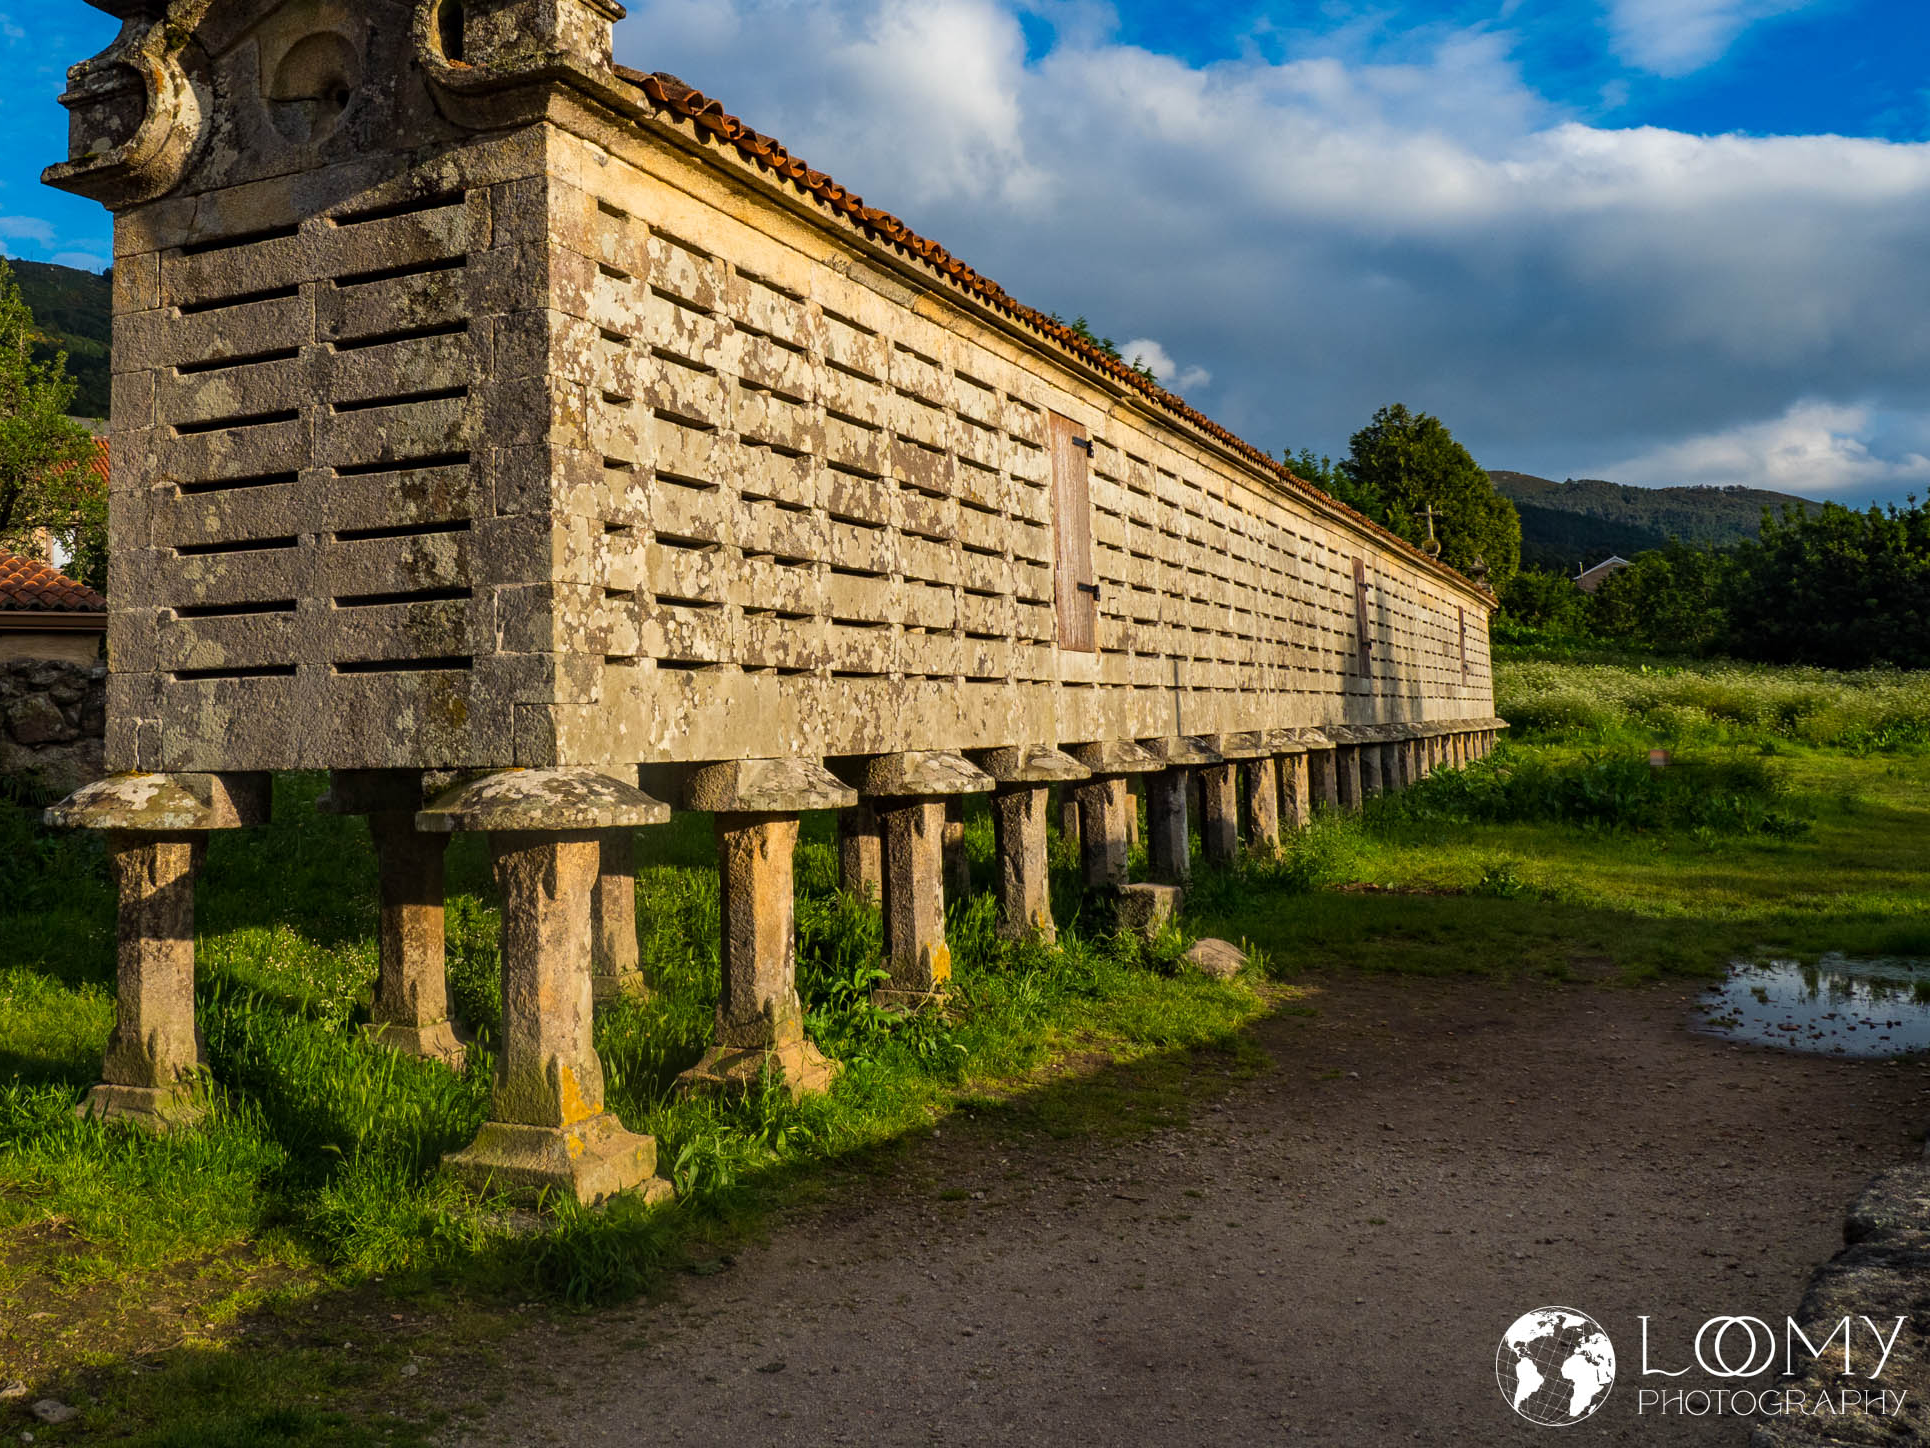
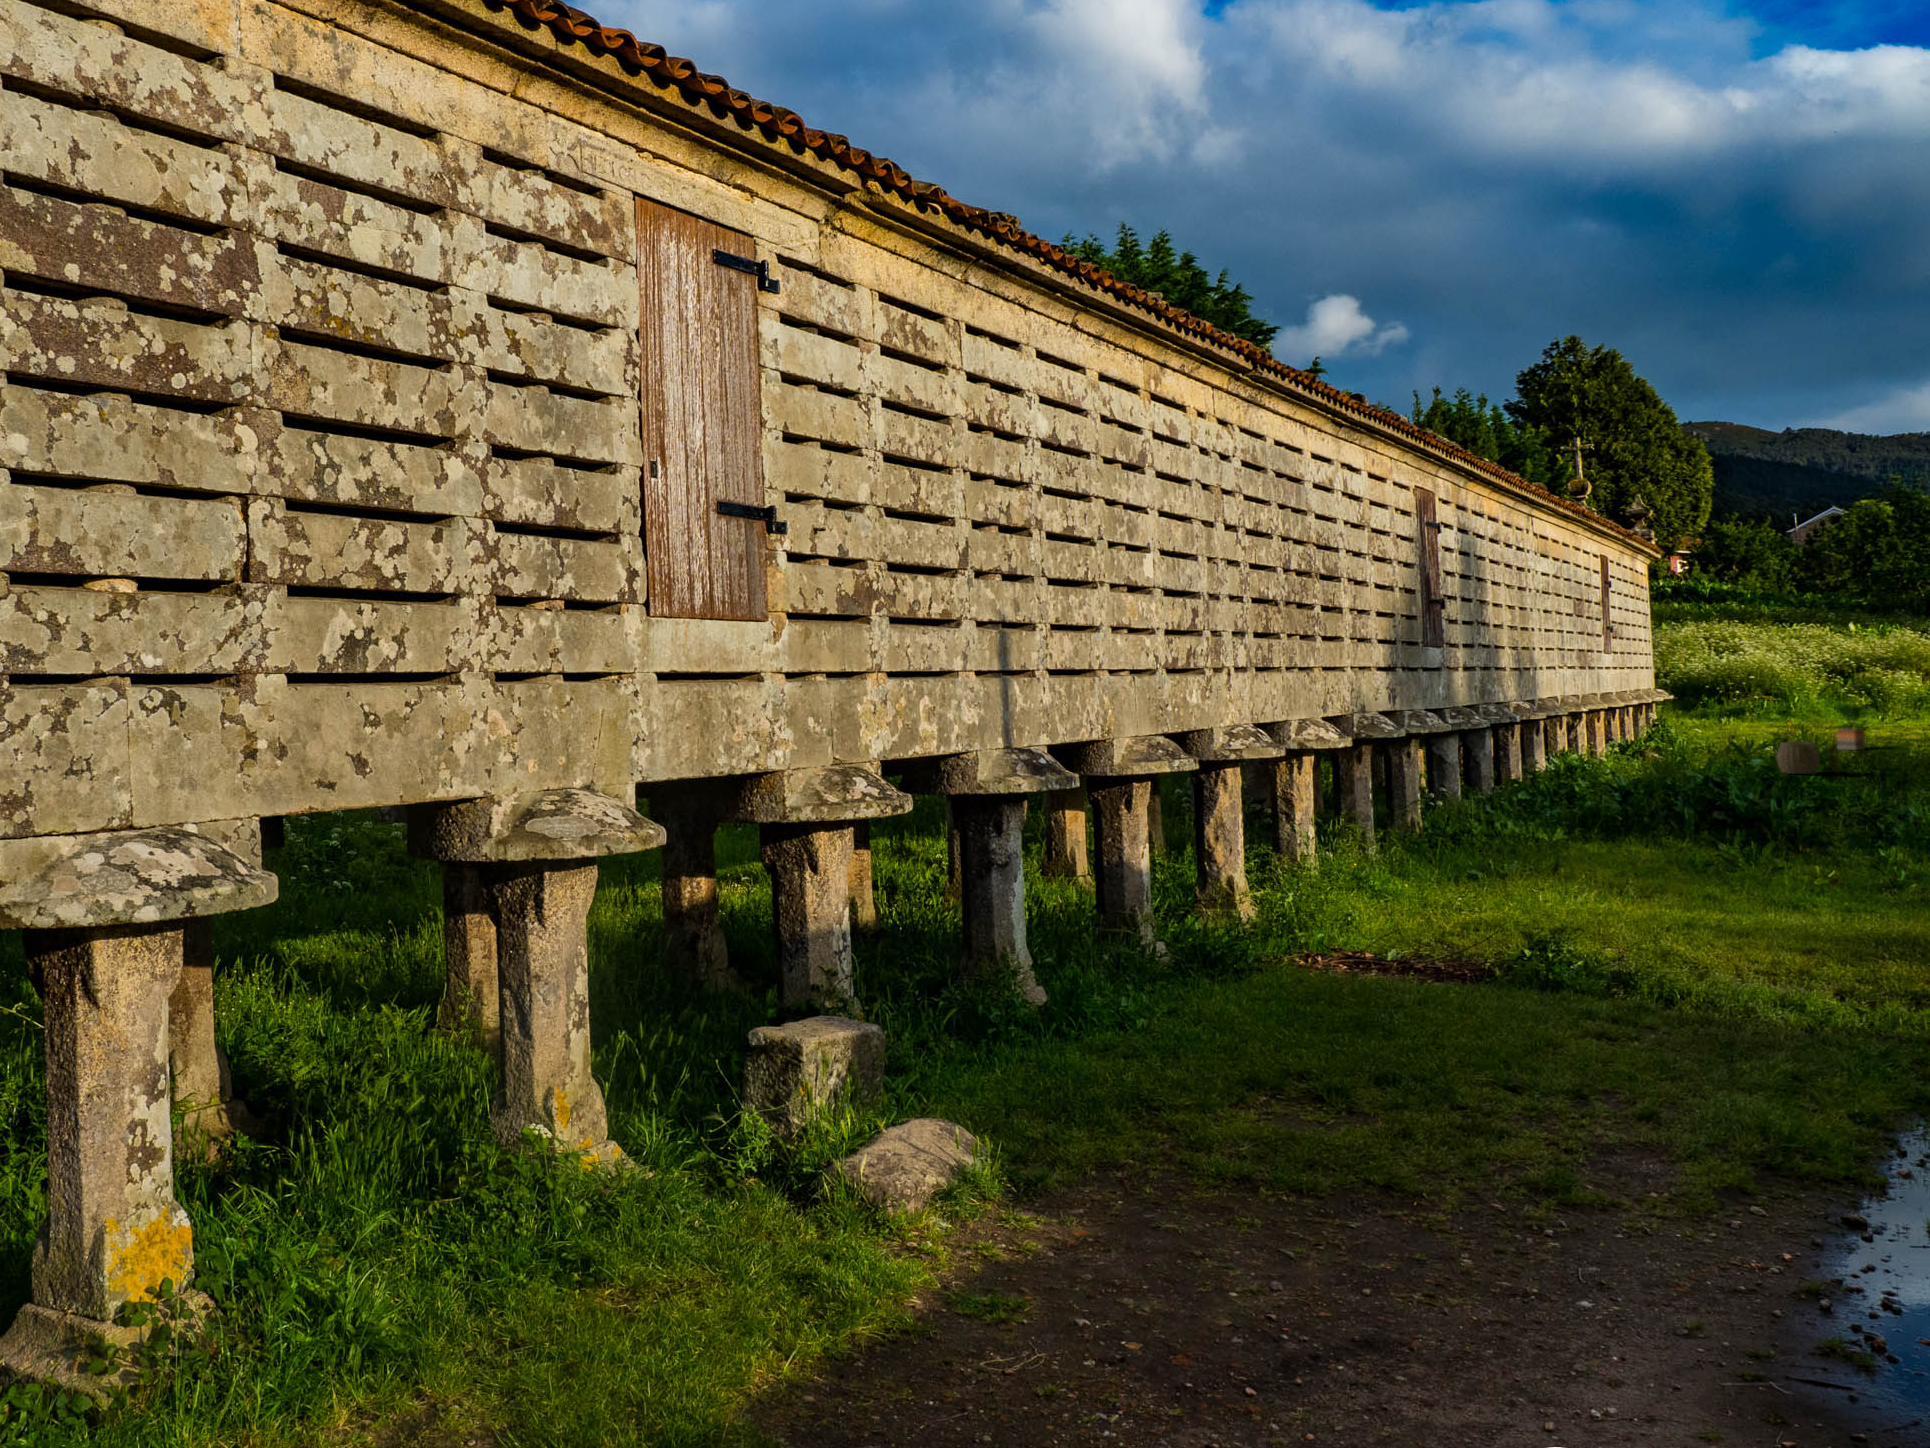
woven basket: none [1611,756,1642,781] -> present [1777,742,1820,774]

